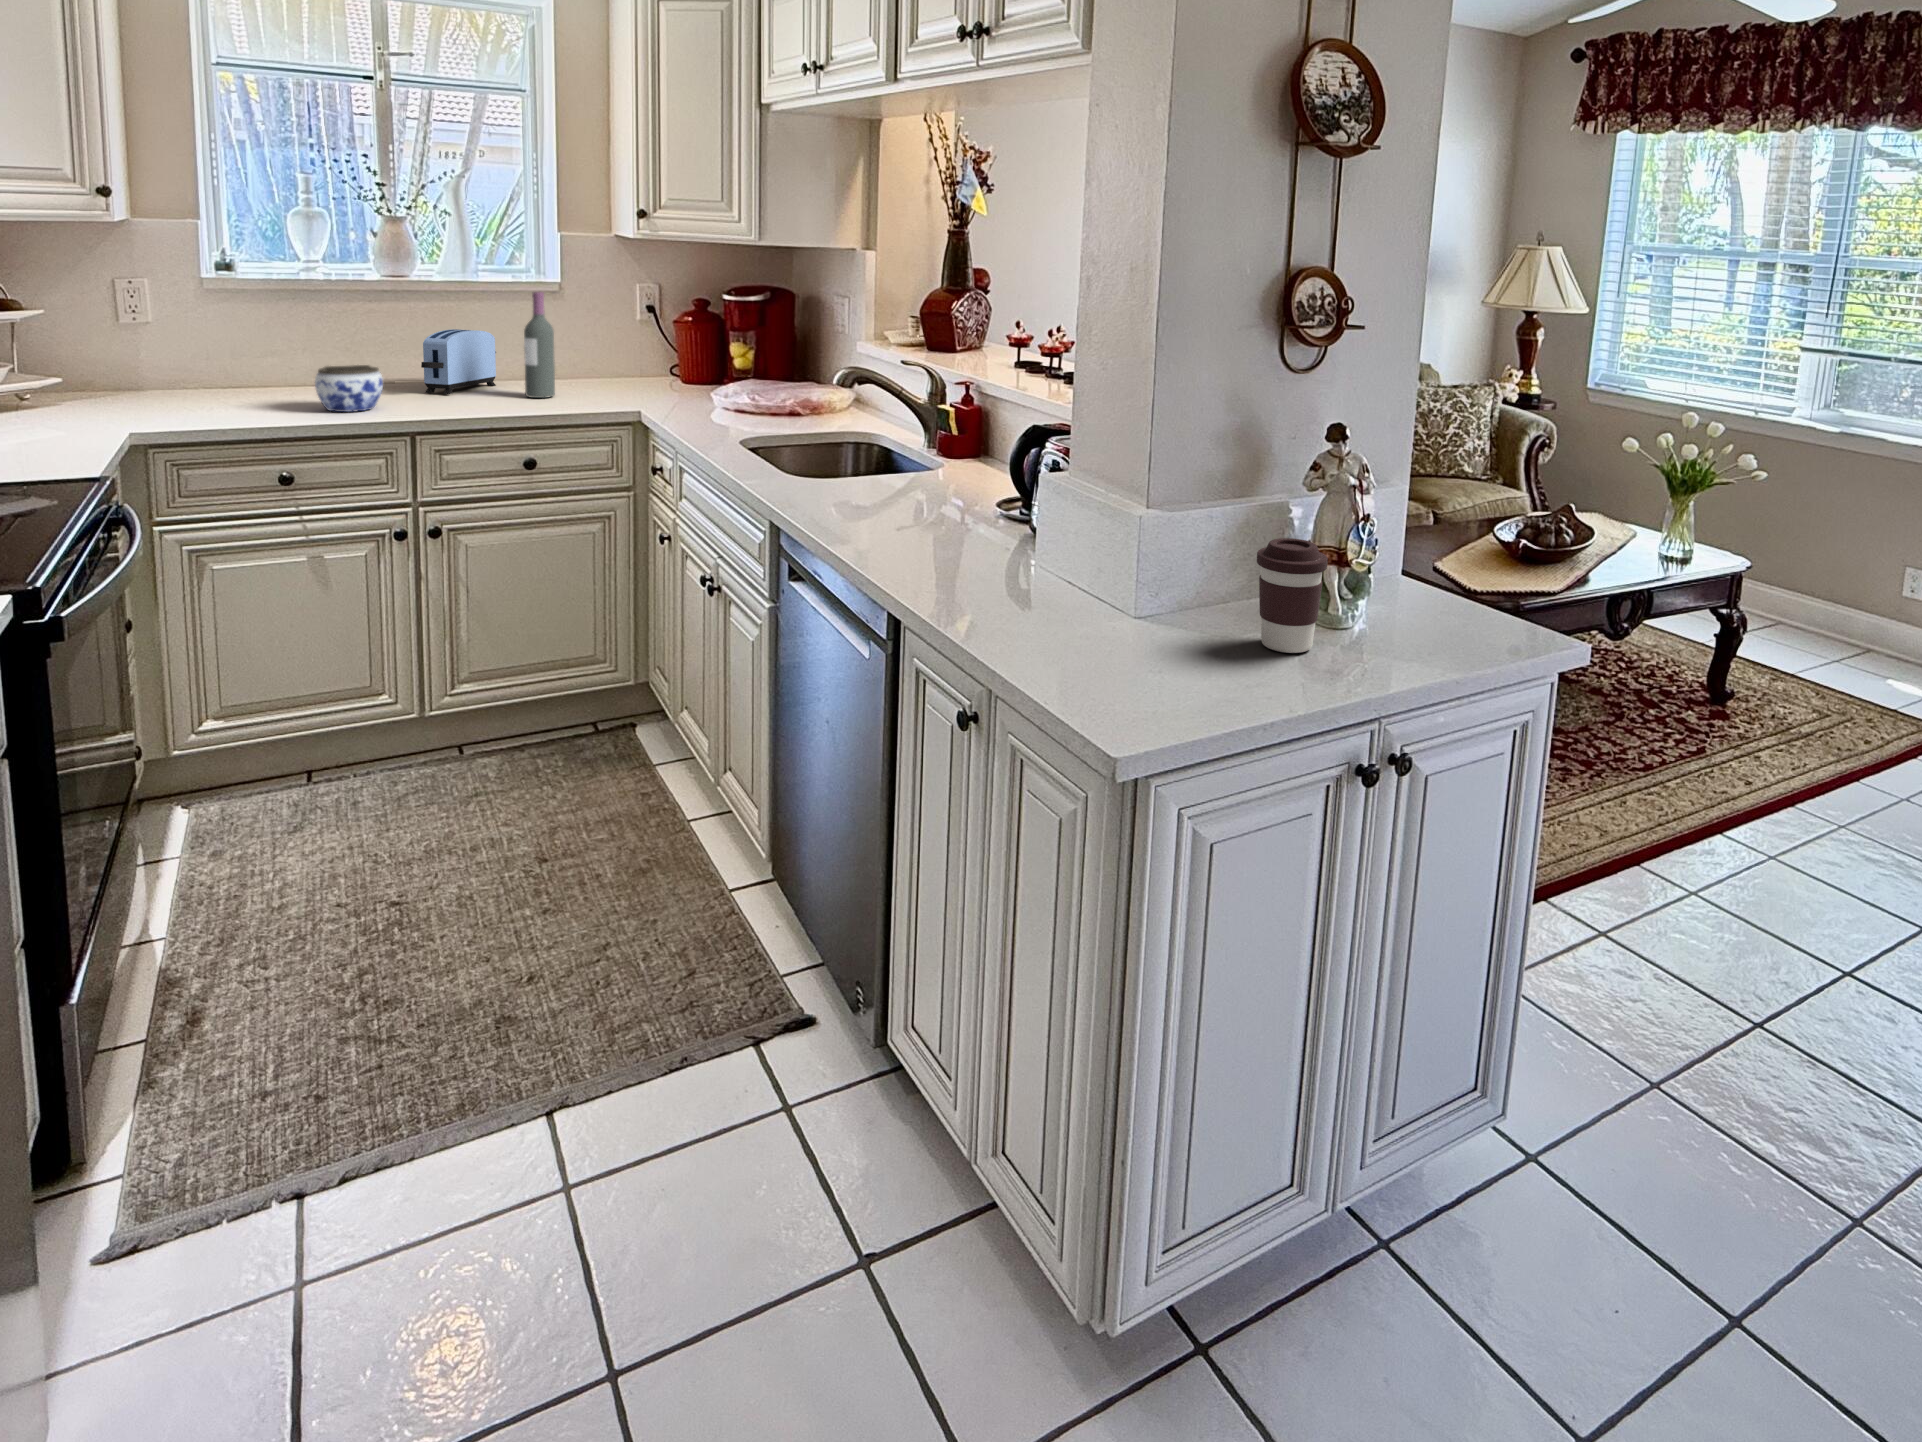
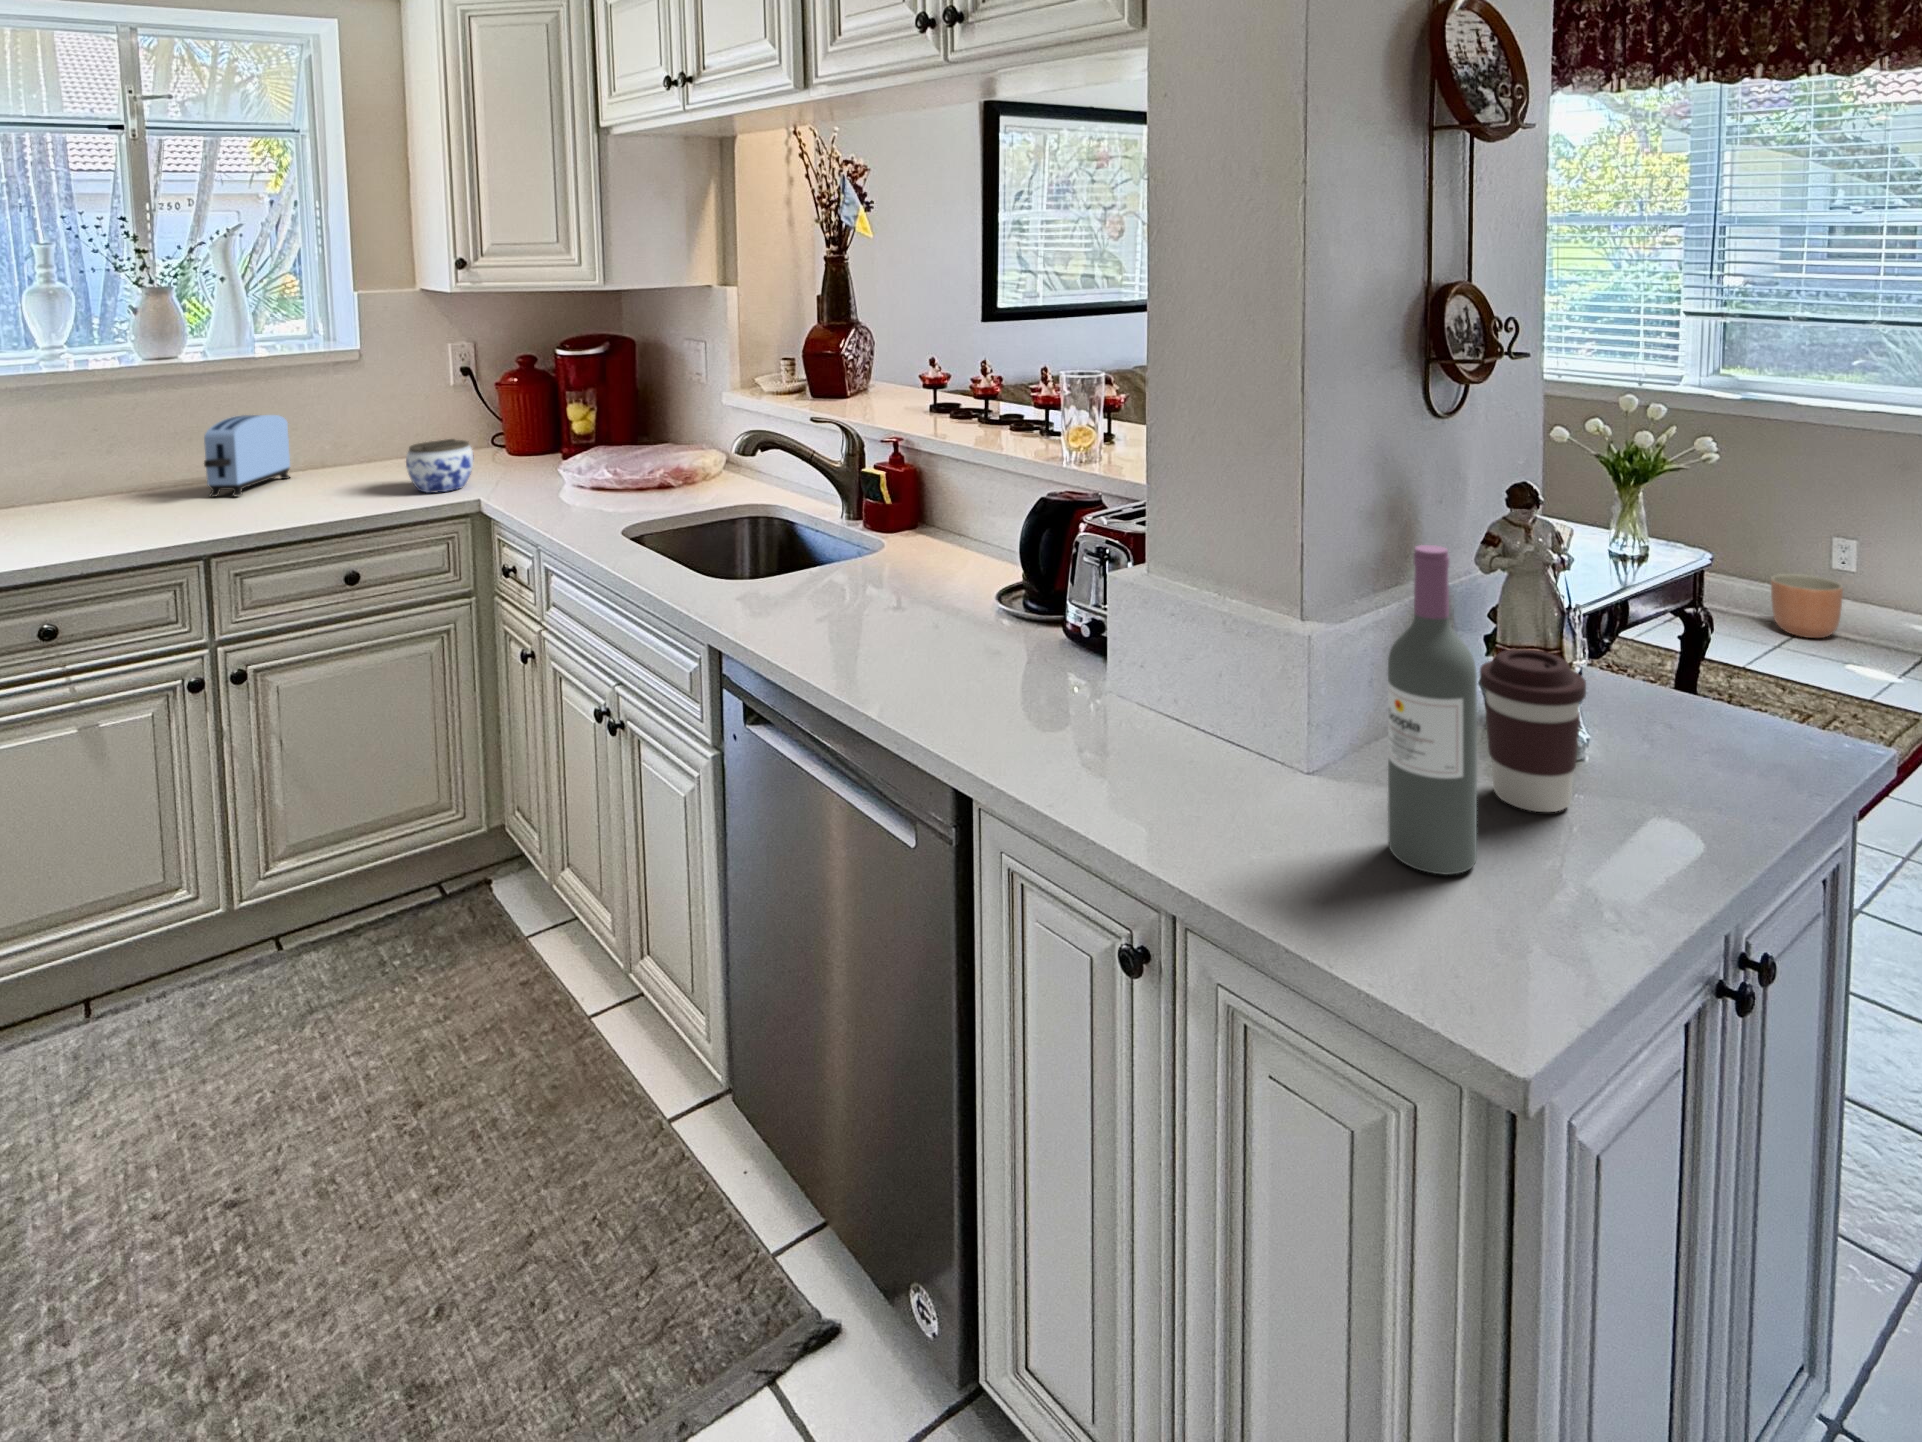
wine bottle: present [524,292,555,398] -> present [1388,545,1477,875]
jar: present [315,365,383,412] -> present [406,439,473,493]
planter: none [1840,597,1905,656] -> present [1771,574,1843,638]

